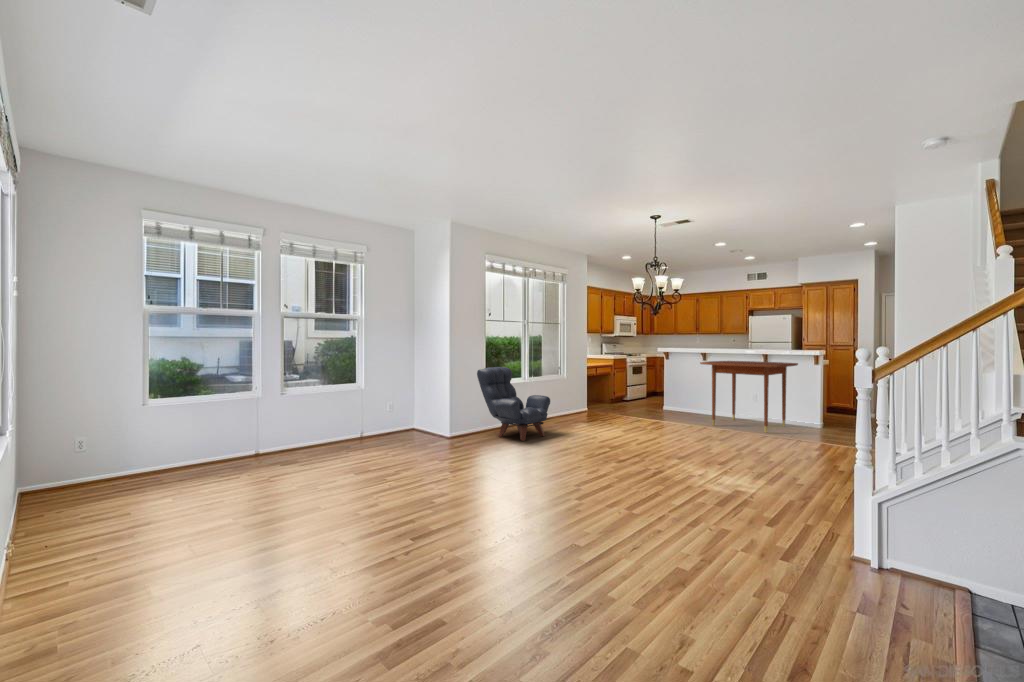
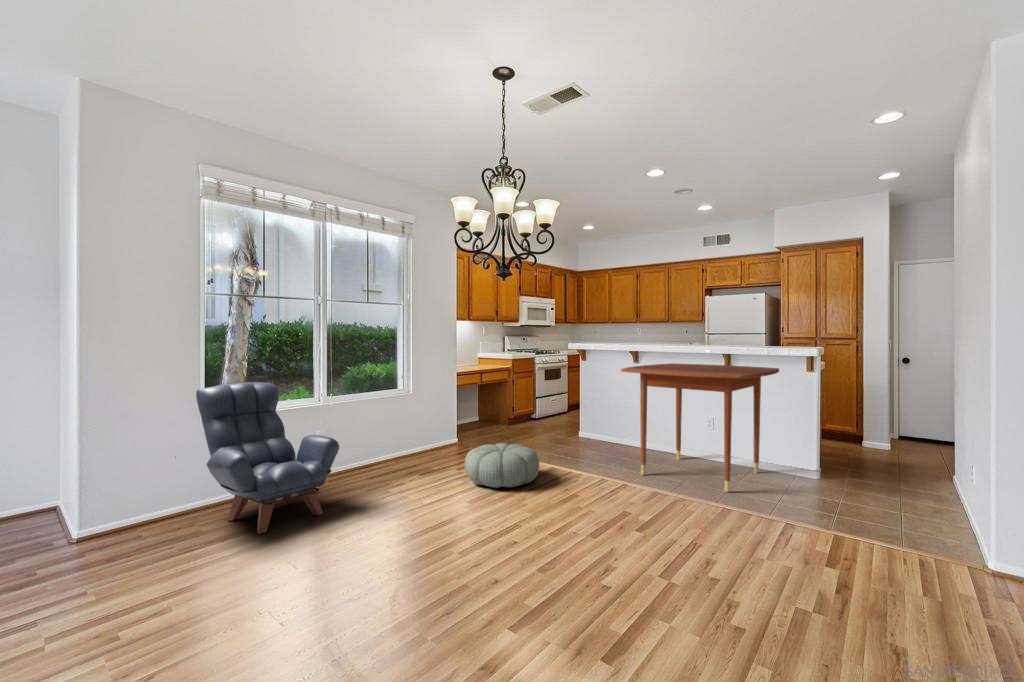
pouf: none [608,406,653,429] -> present [465,443,539,488]

